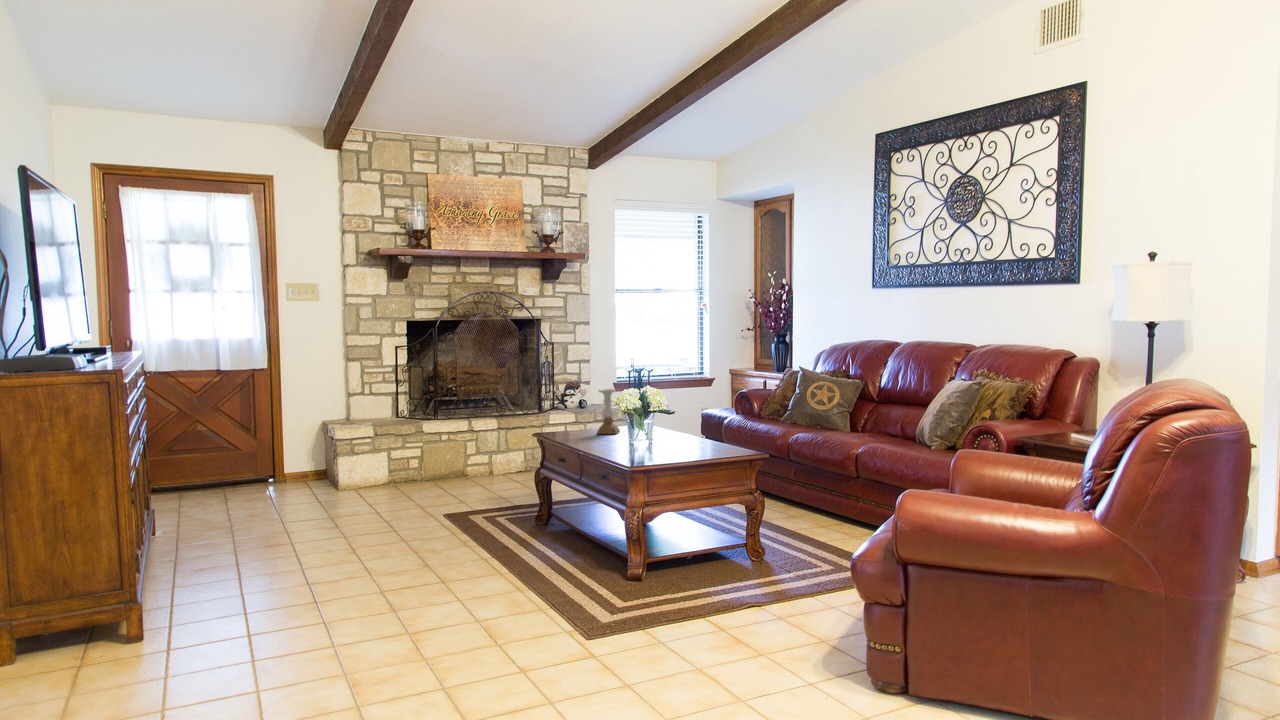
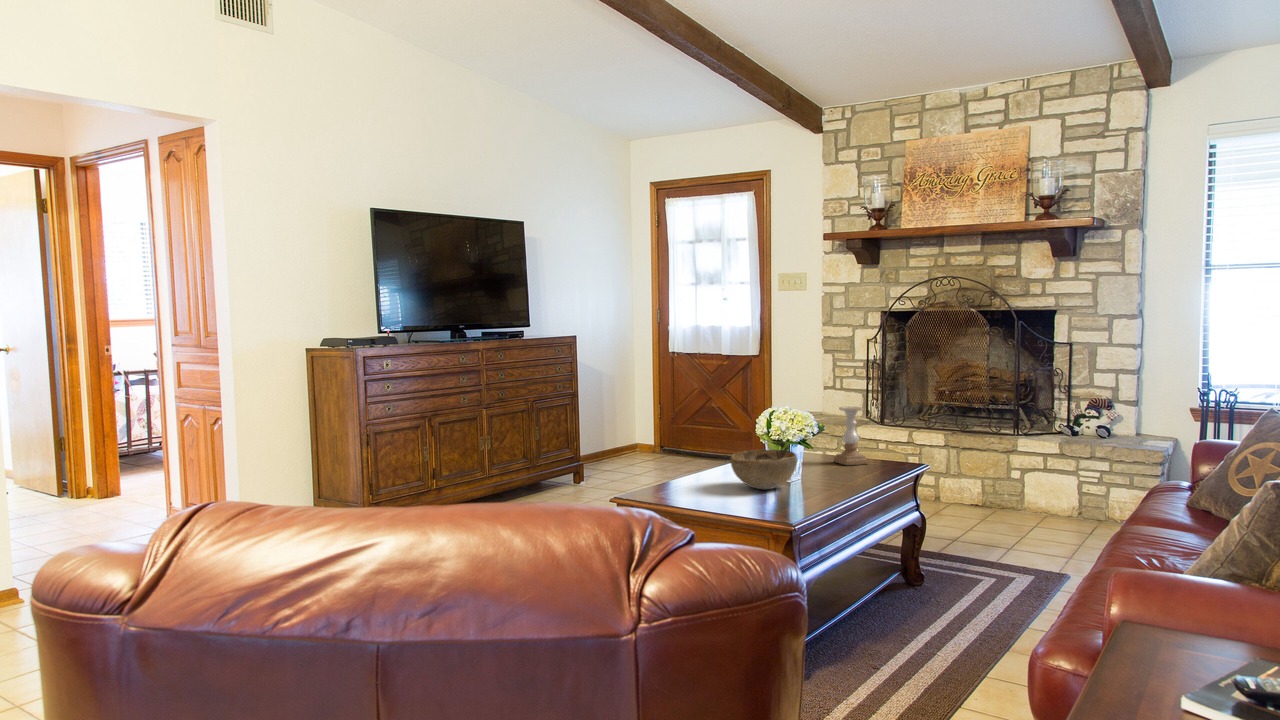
decorative bowl: none [626,421,678,451] -> present [730,450,797,489]

